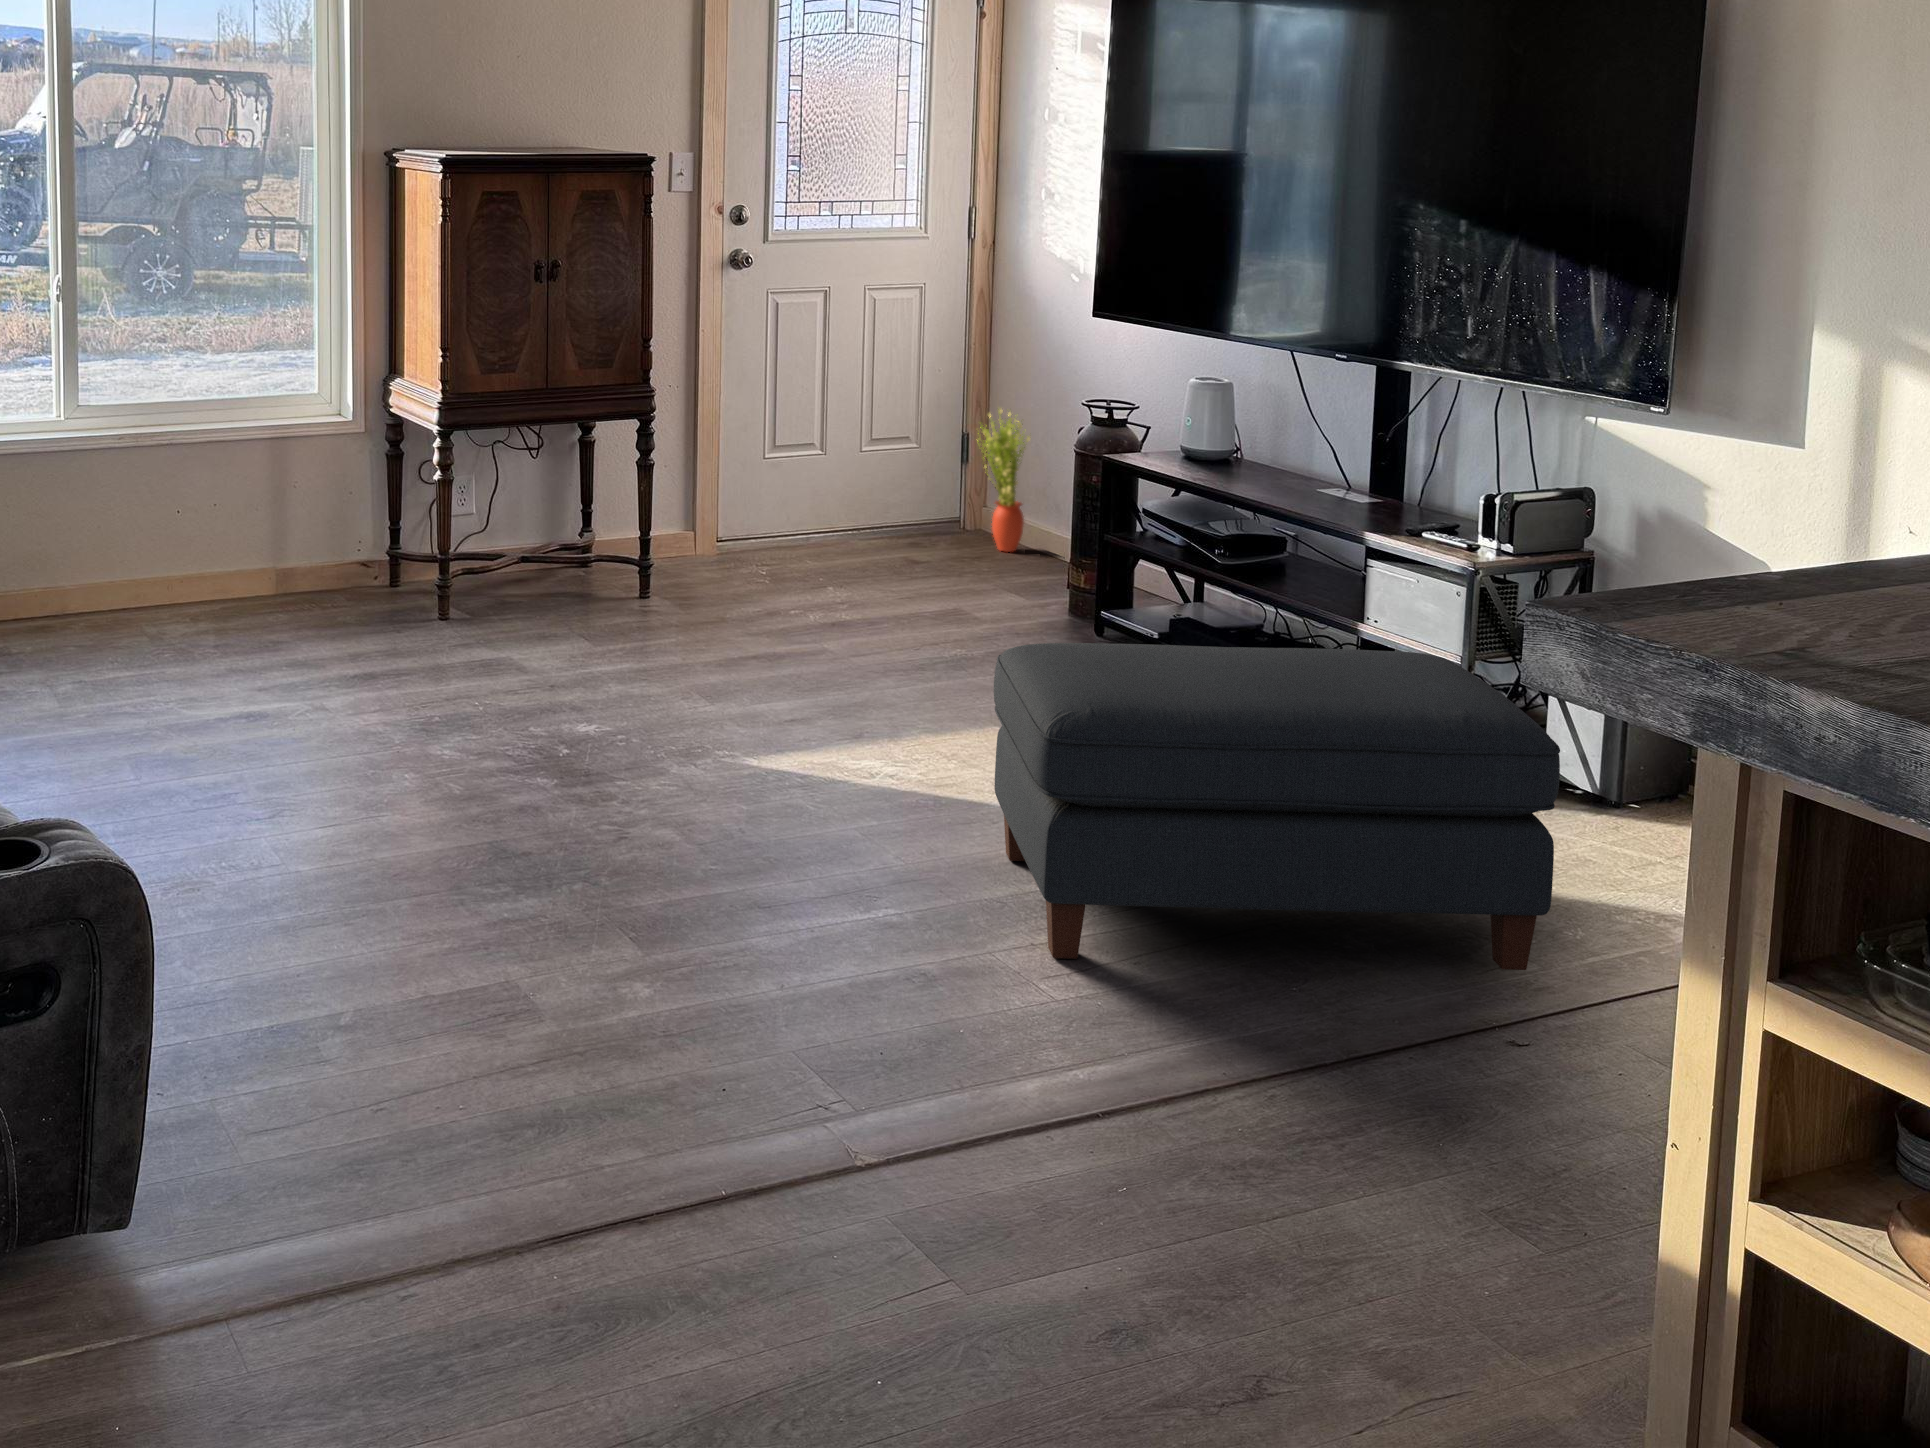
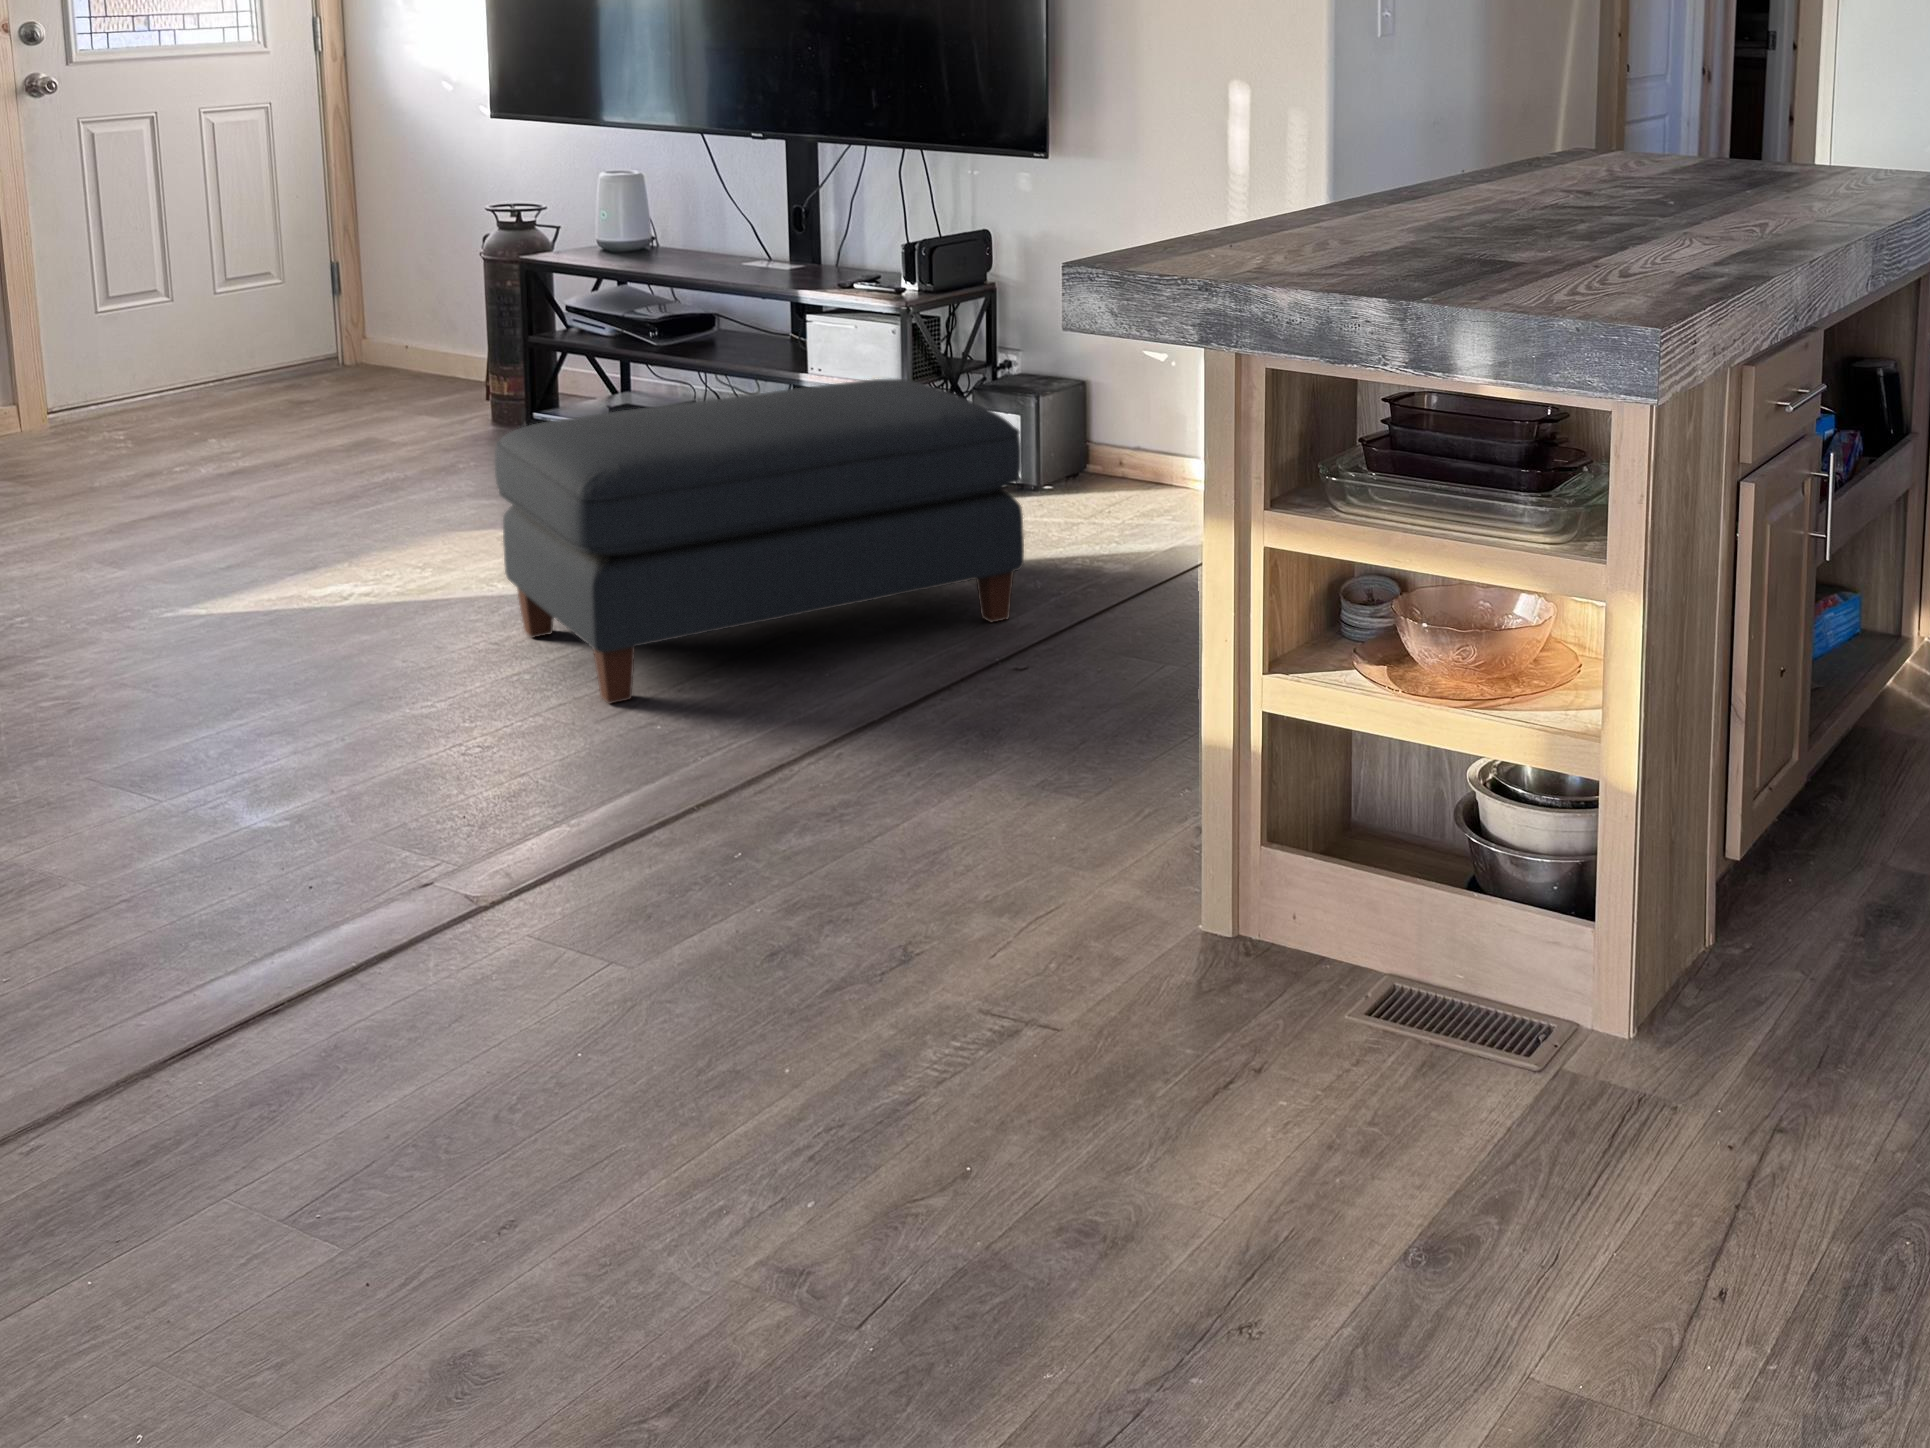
potted plant: present [977,409,1030,552] -> none [354,227,419,376]

